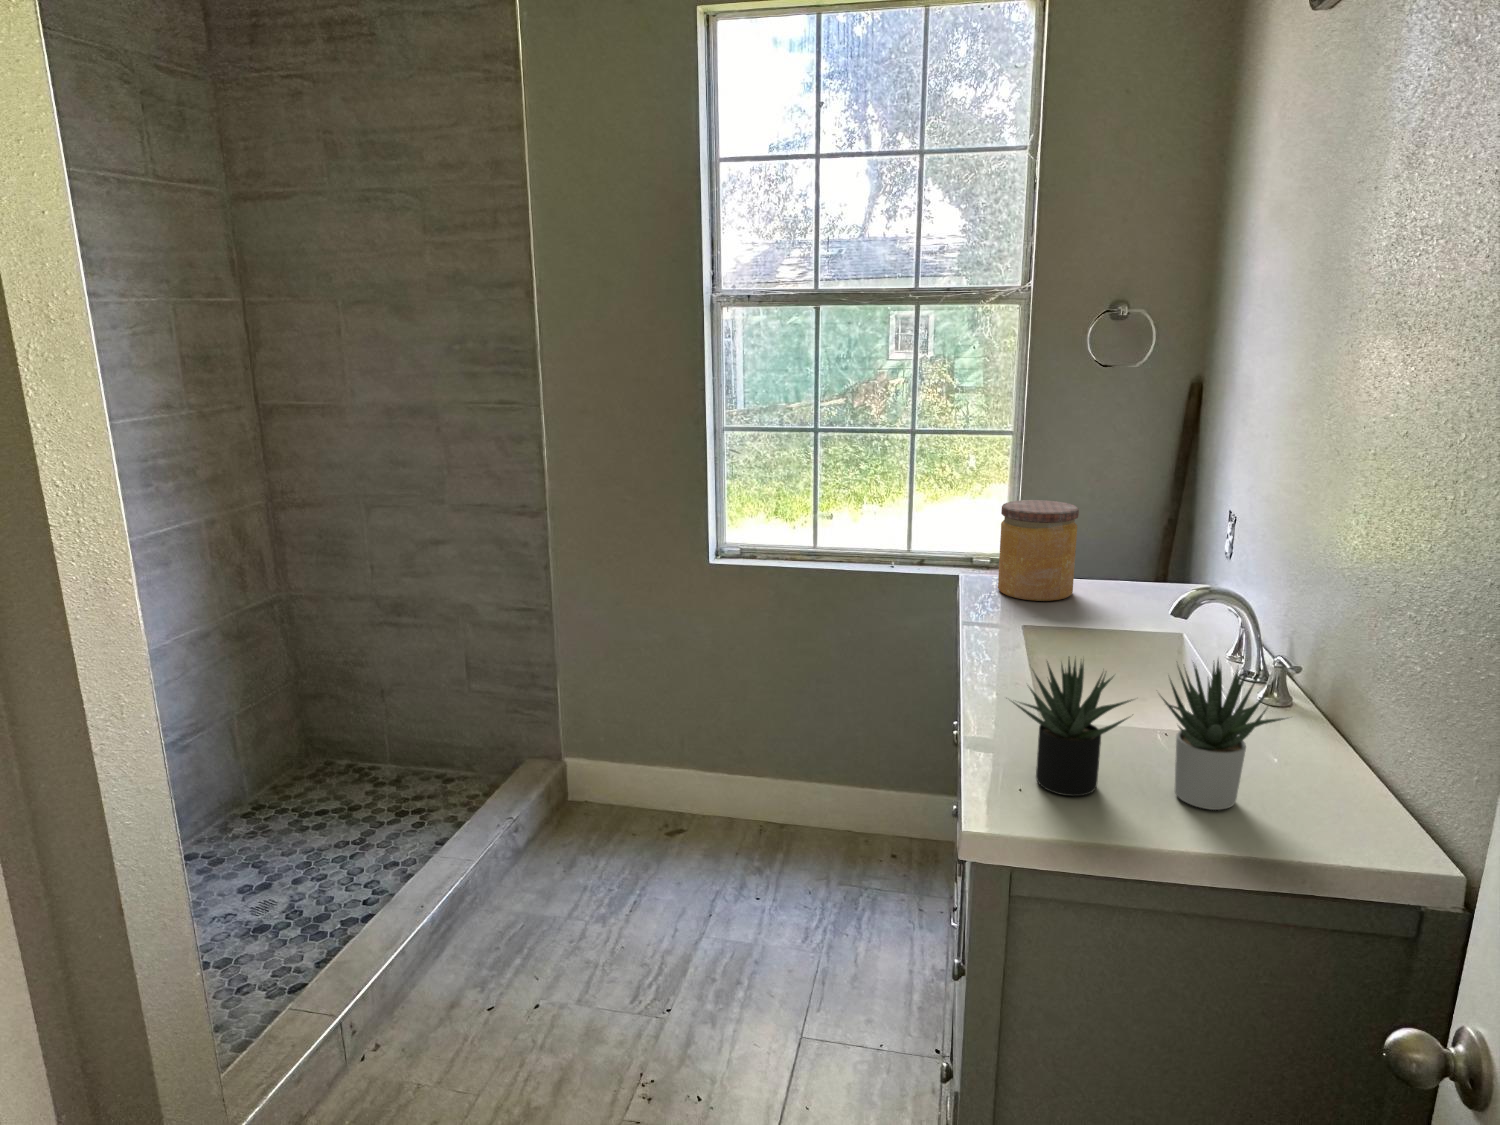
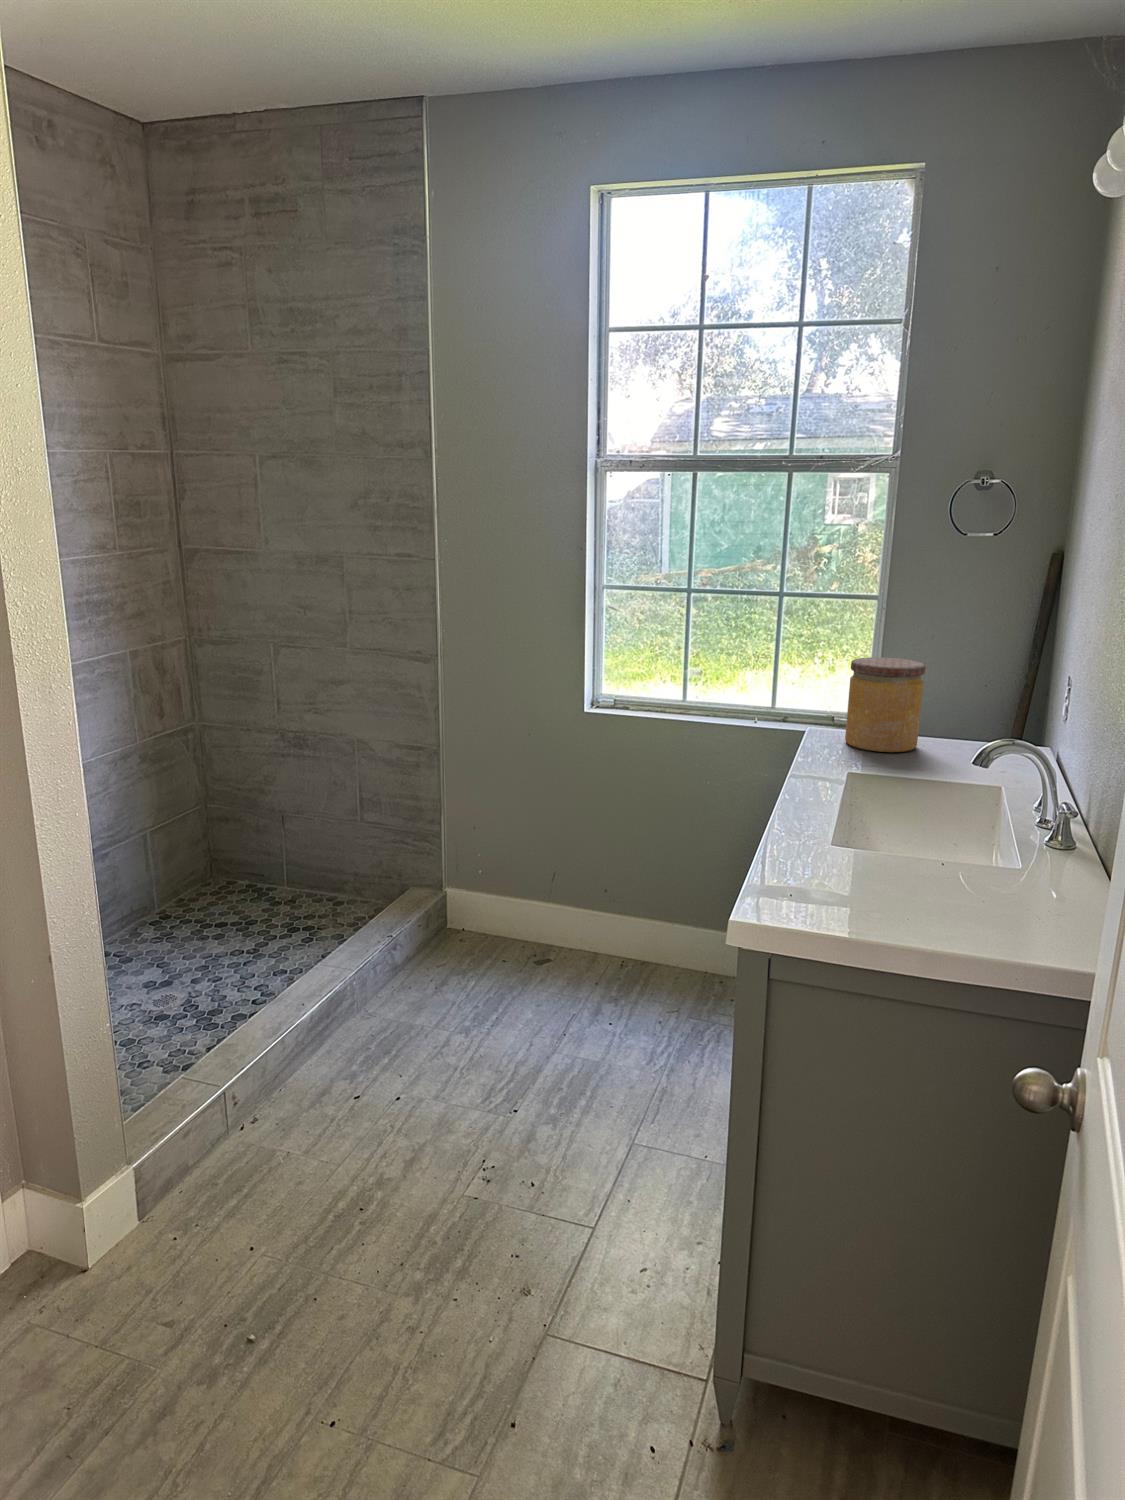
succulent plant: present [1013,660,1285,810] -> none [803,773,1059,916]

